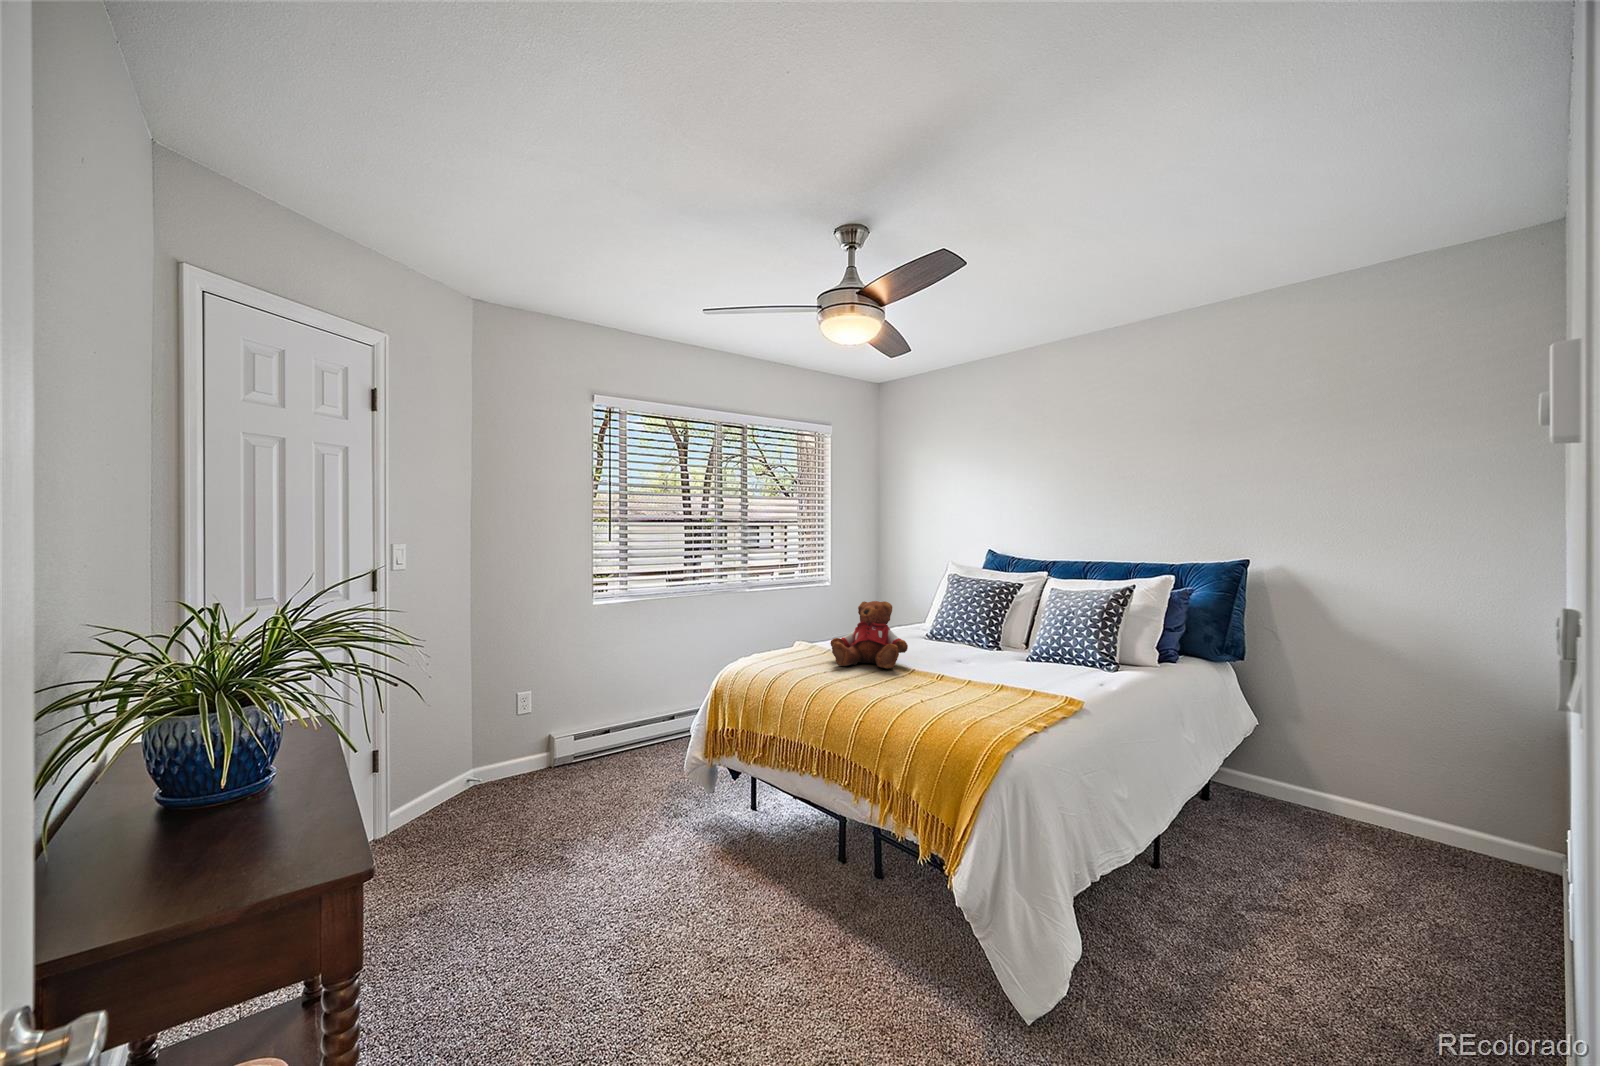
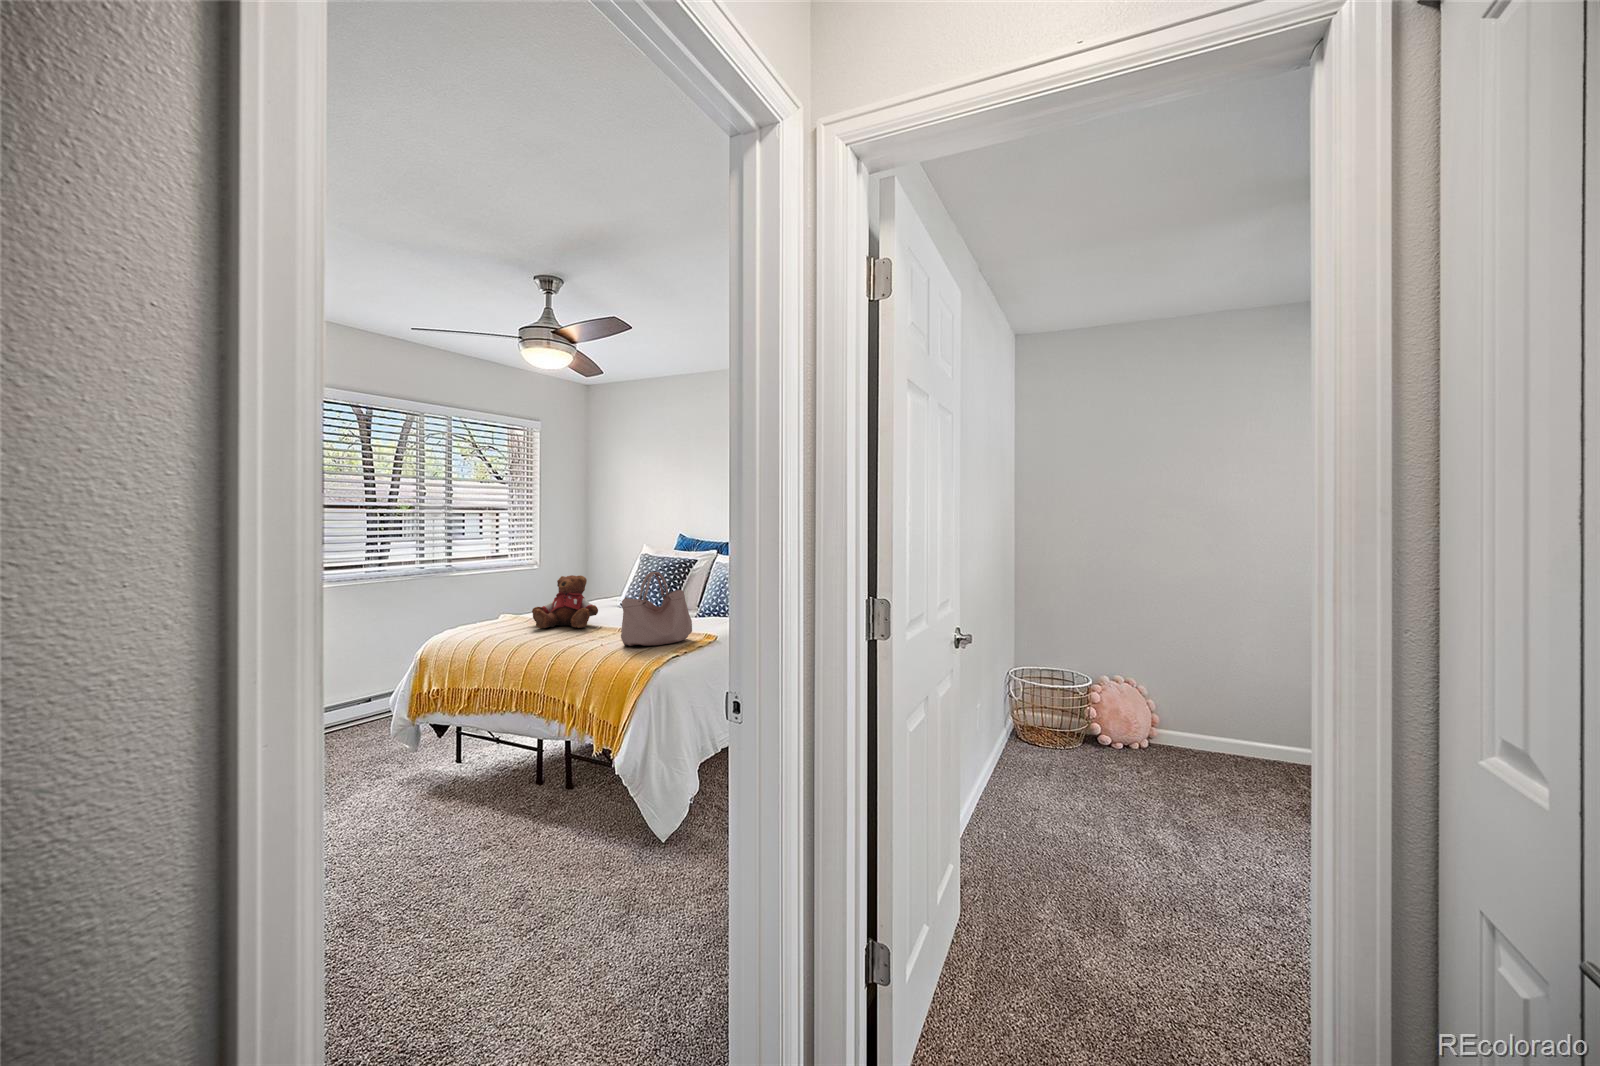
handbag: none [946,604,1042,707] -> present [621,572,692,646]

